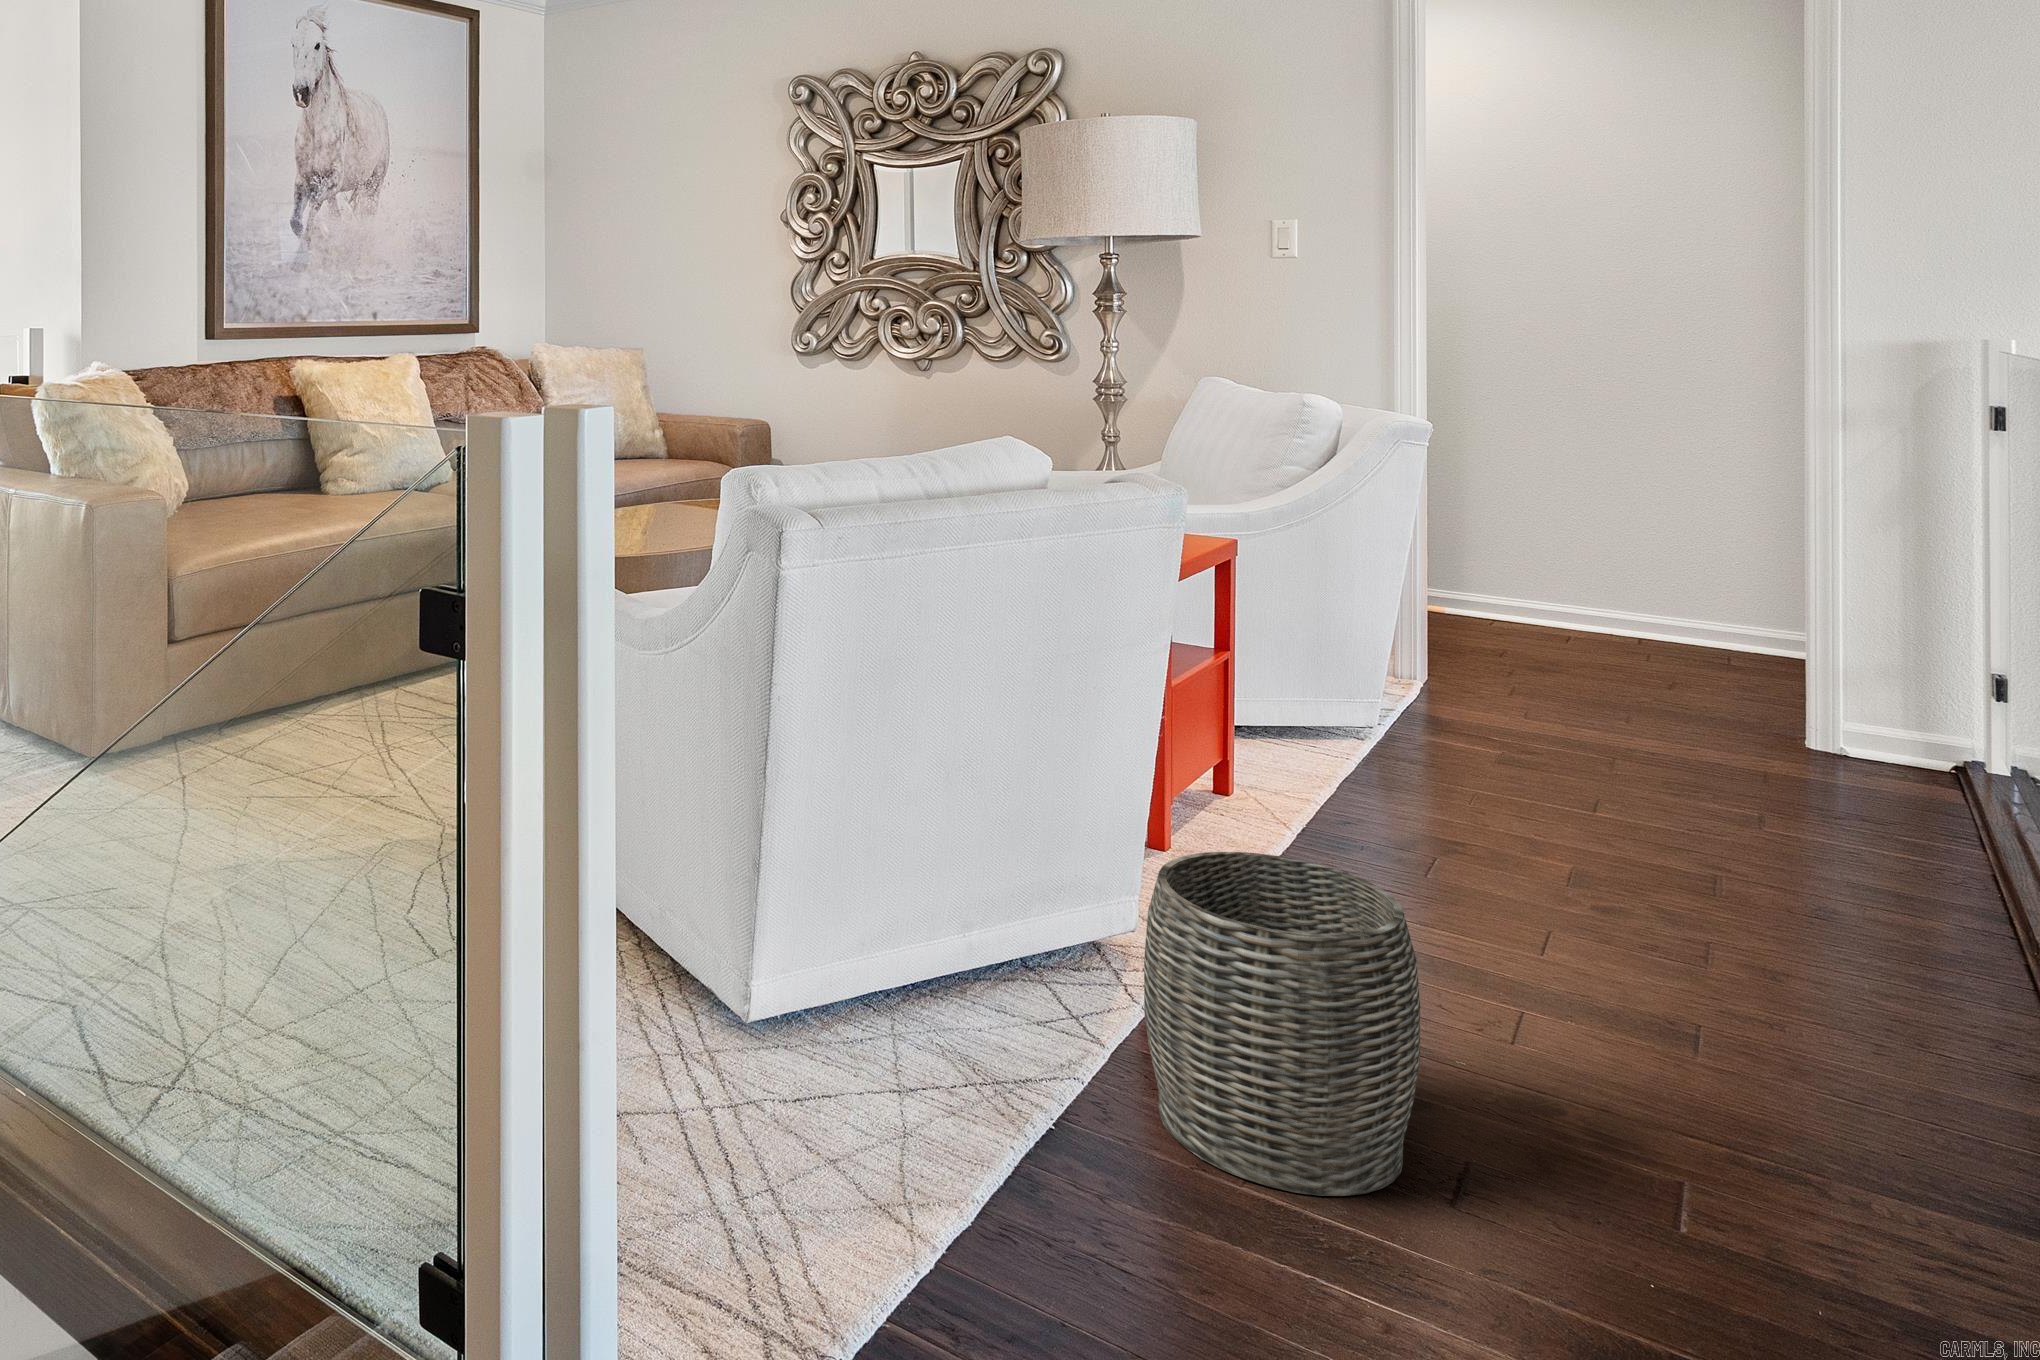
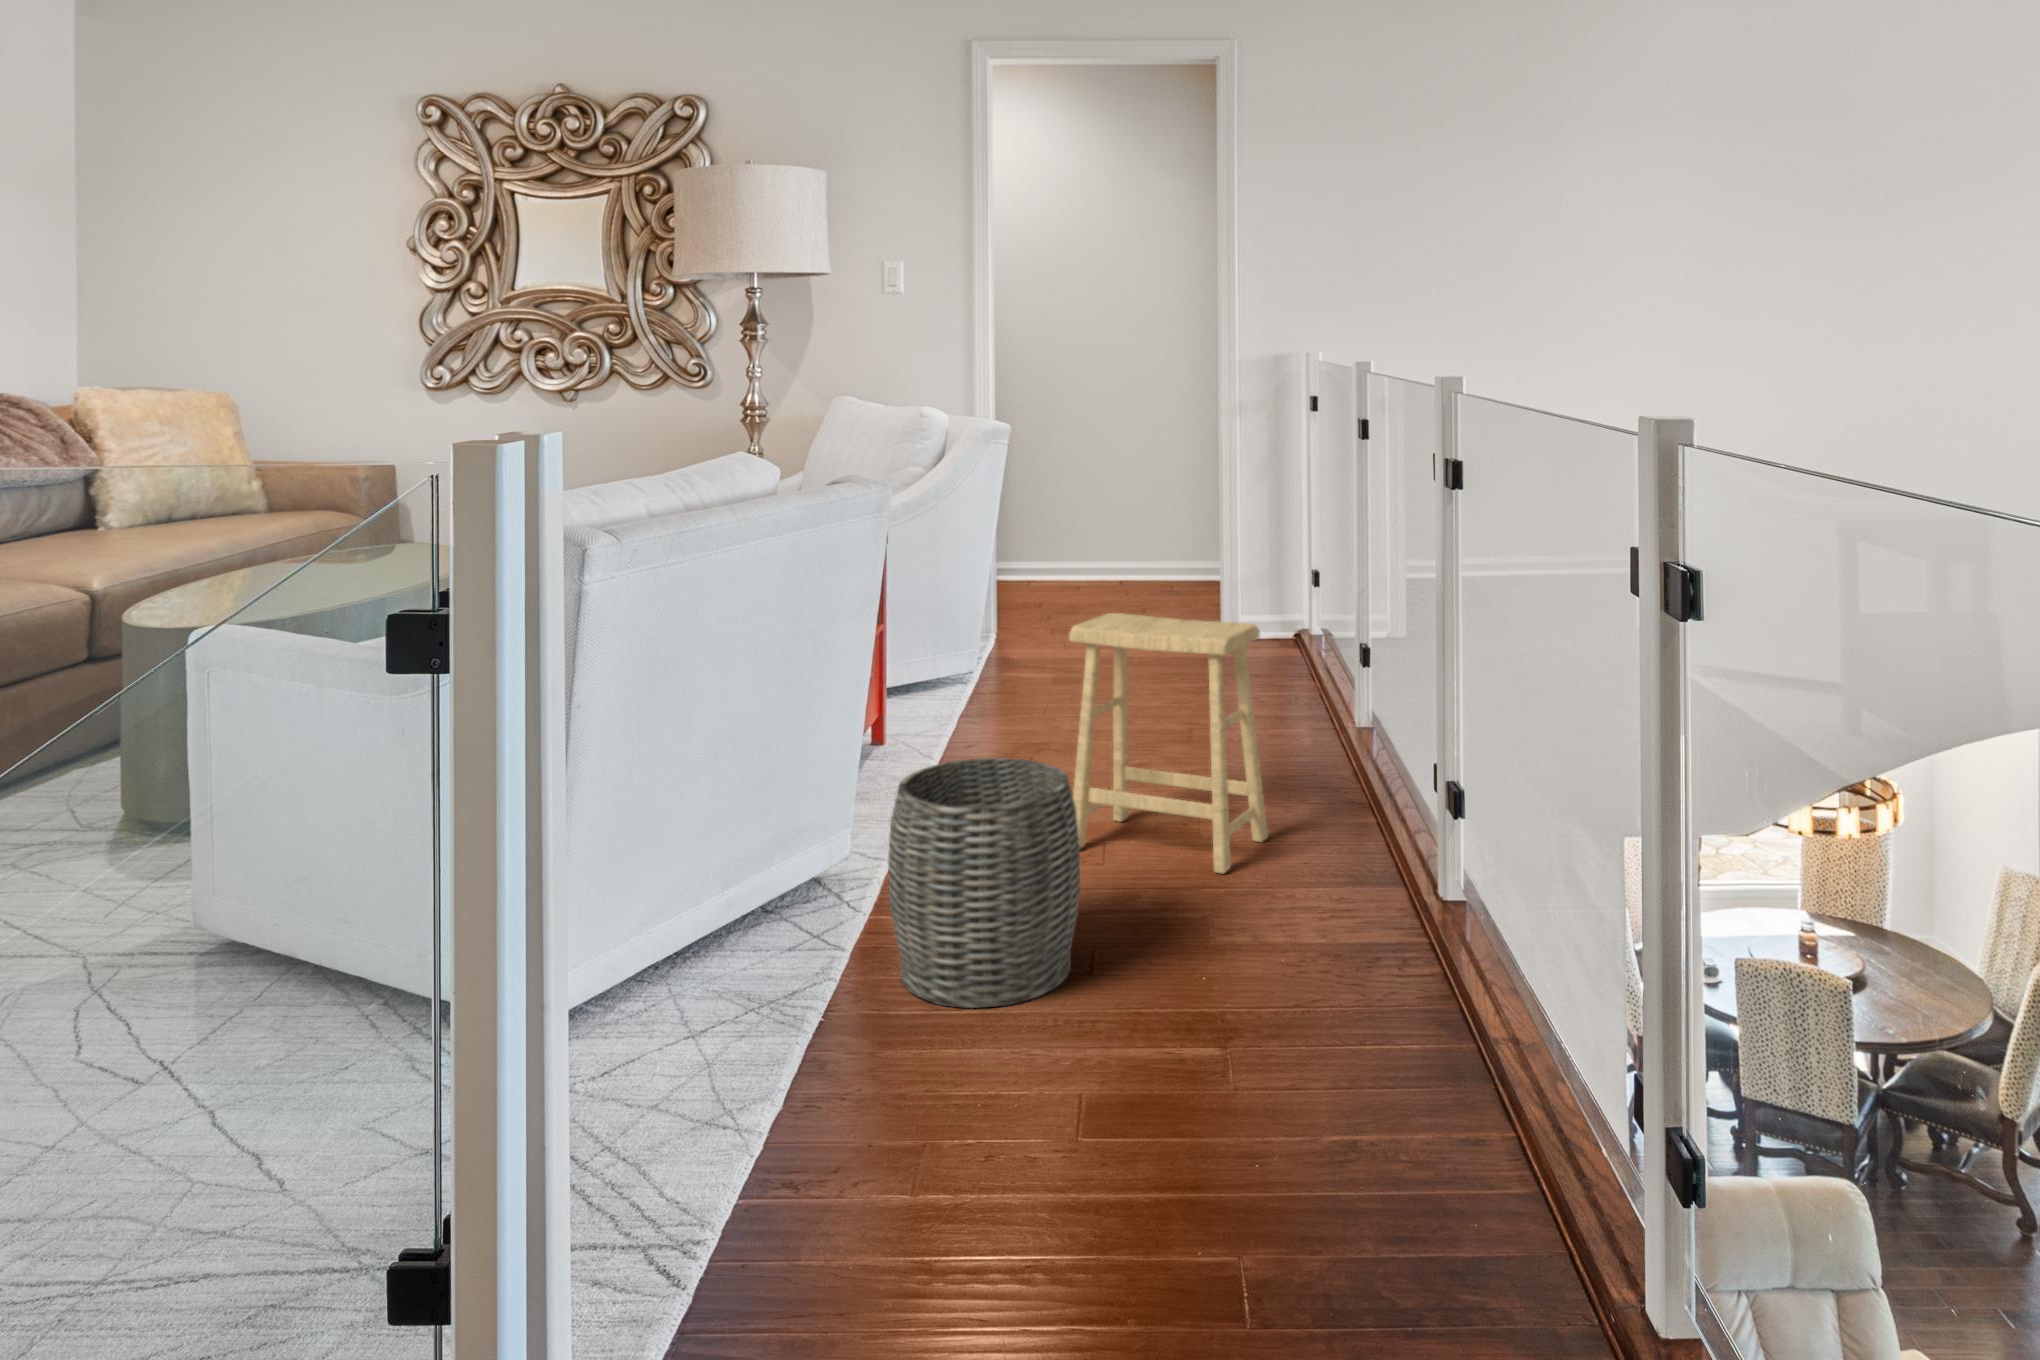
footstool: none [1446,691,1801,1106] -> present [1069,613,1268,874]

